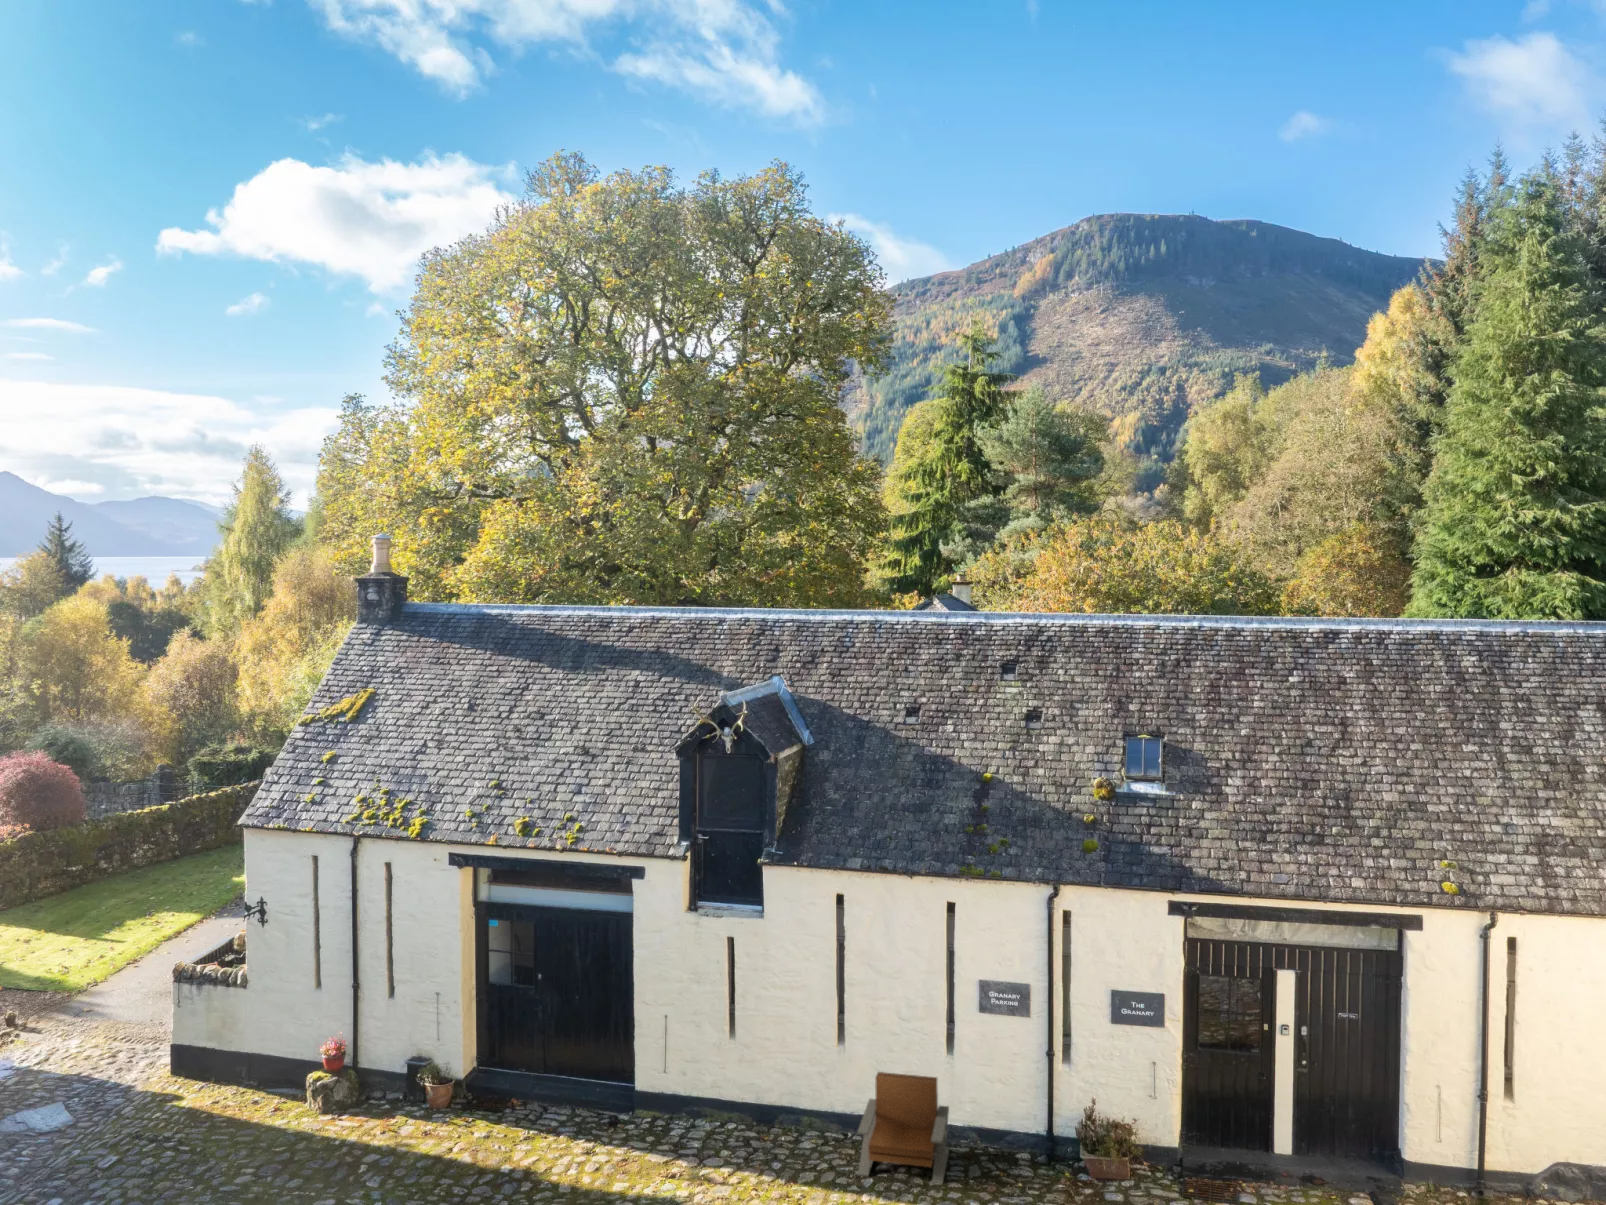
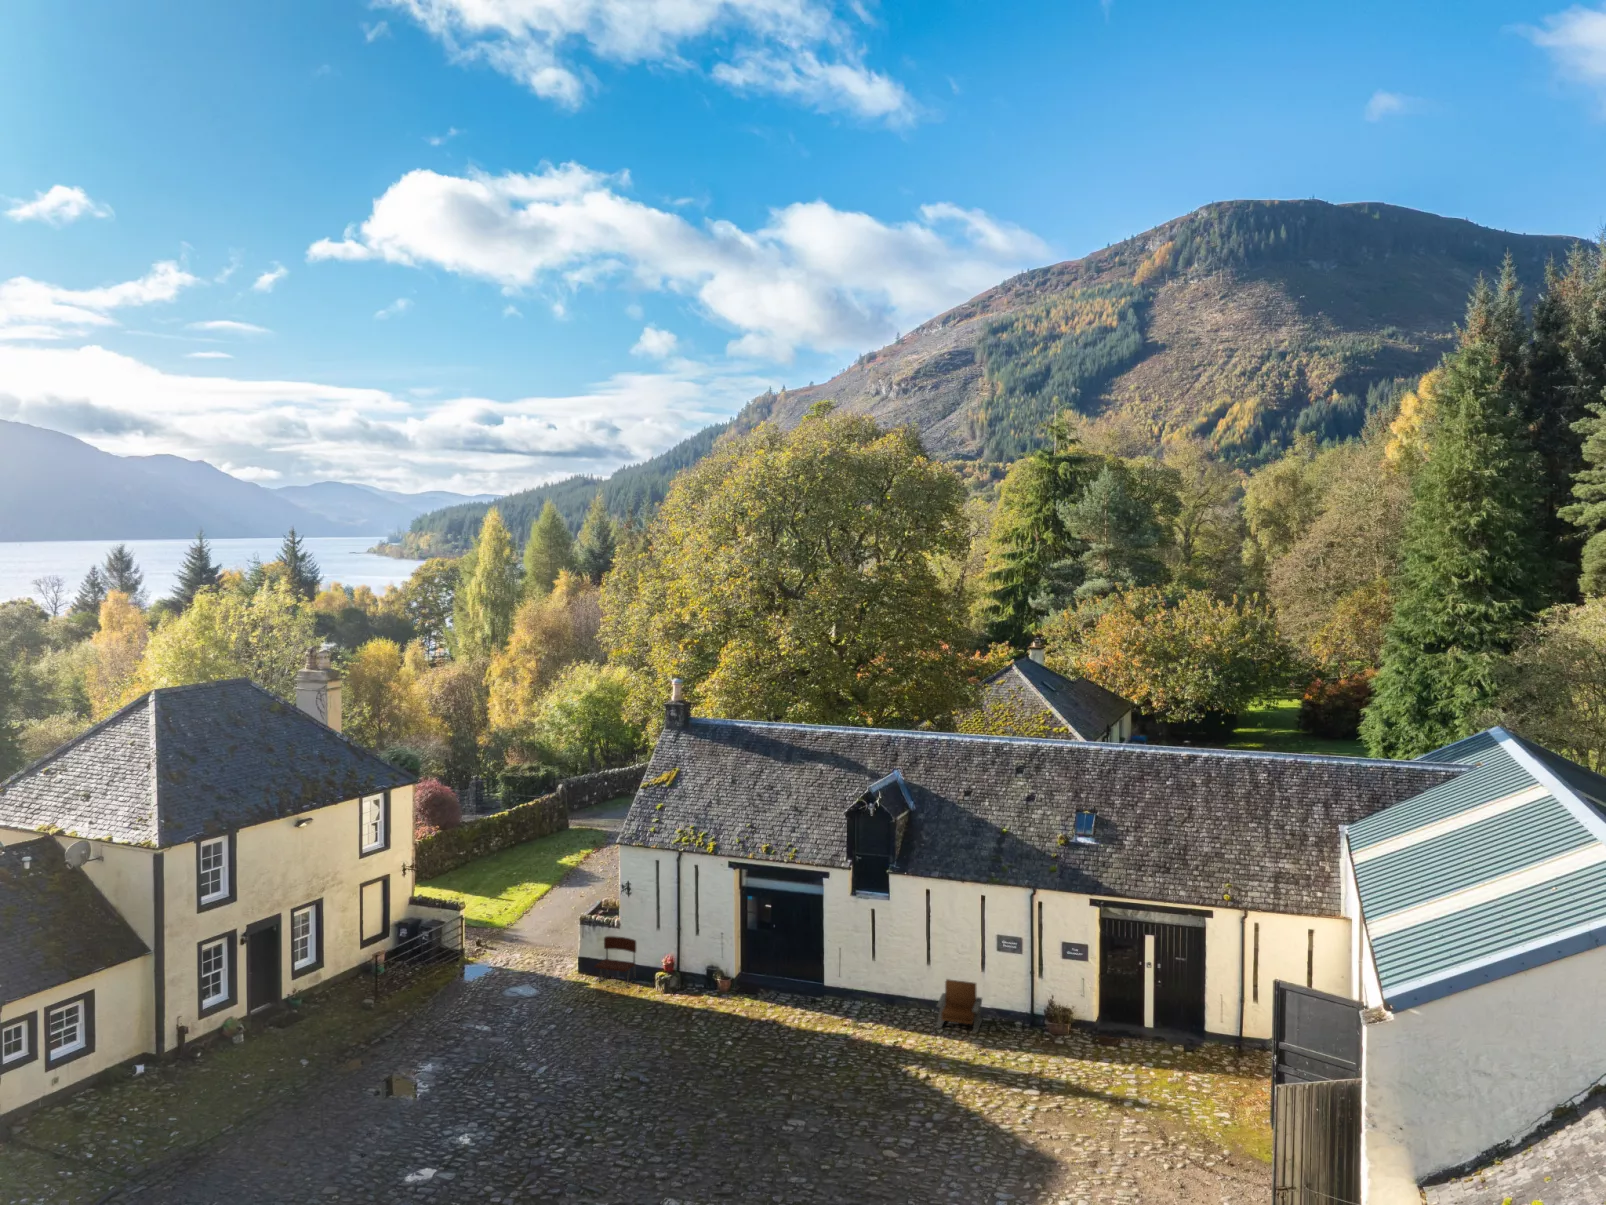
bench: none [183,1007,273,1105] -> present [595,936,636,985]

